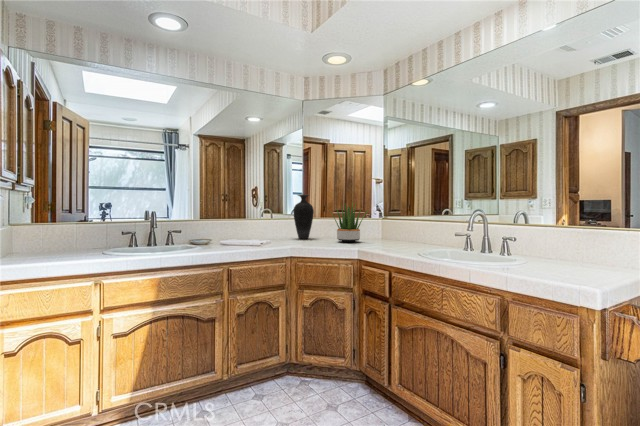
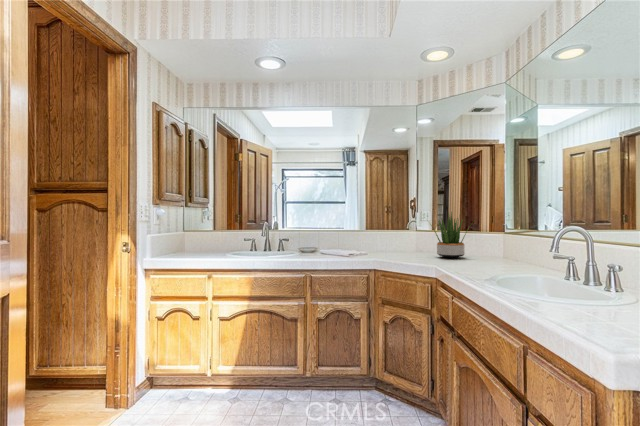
vase: present [293,194,314,239] -> none [400,205,422,252]

